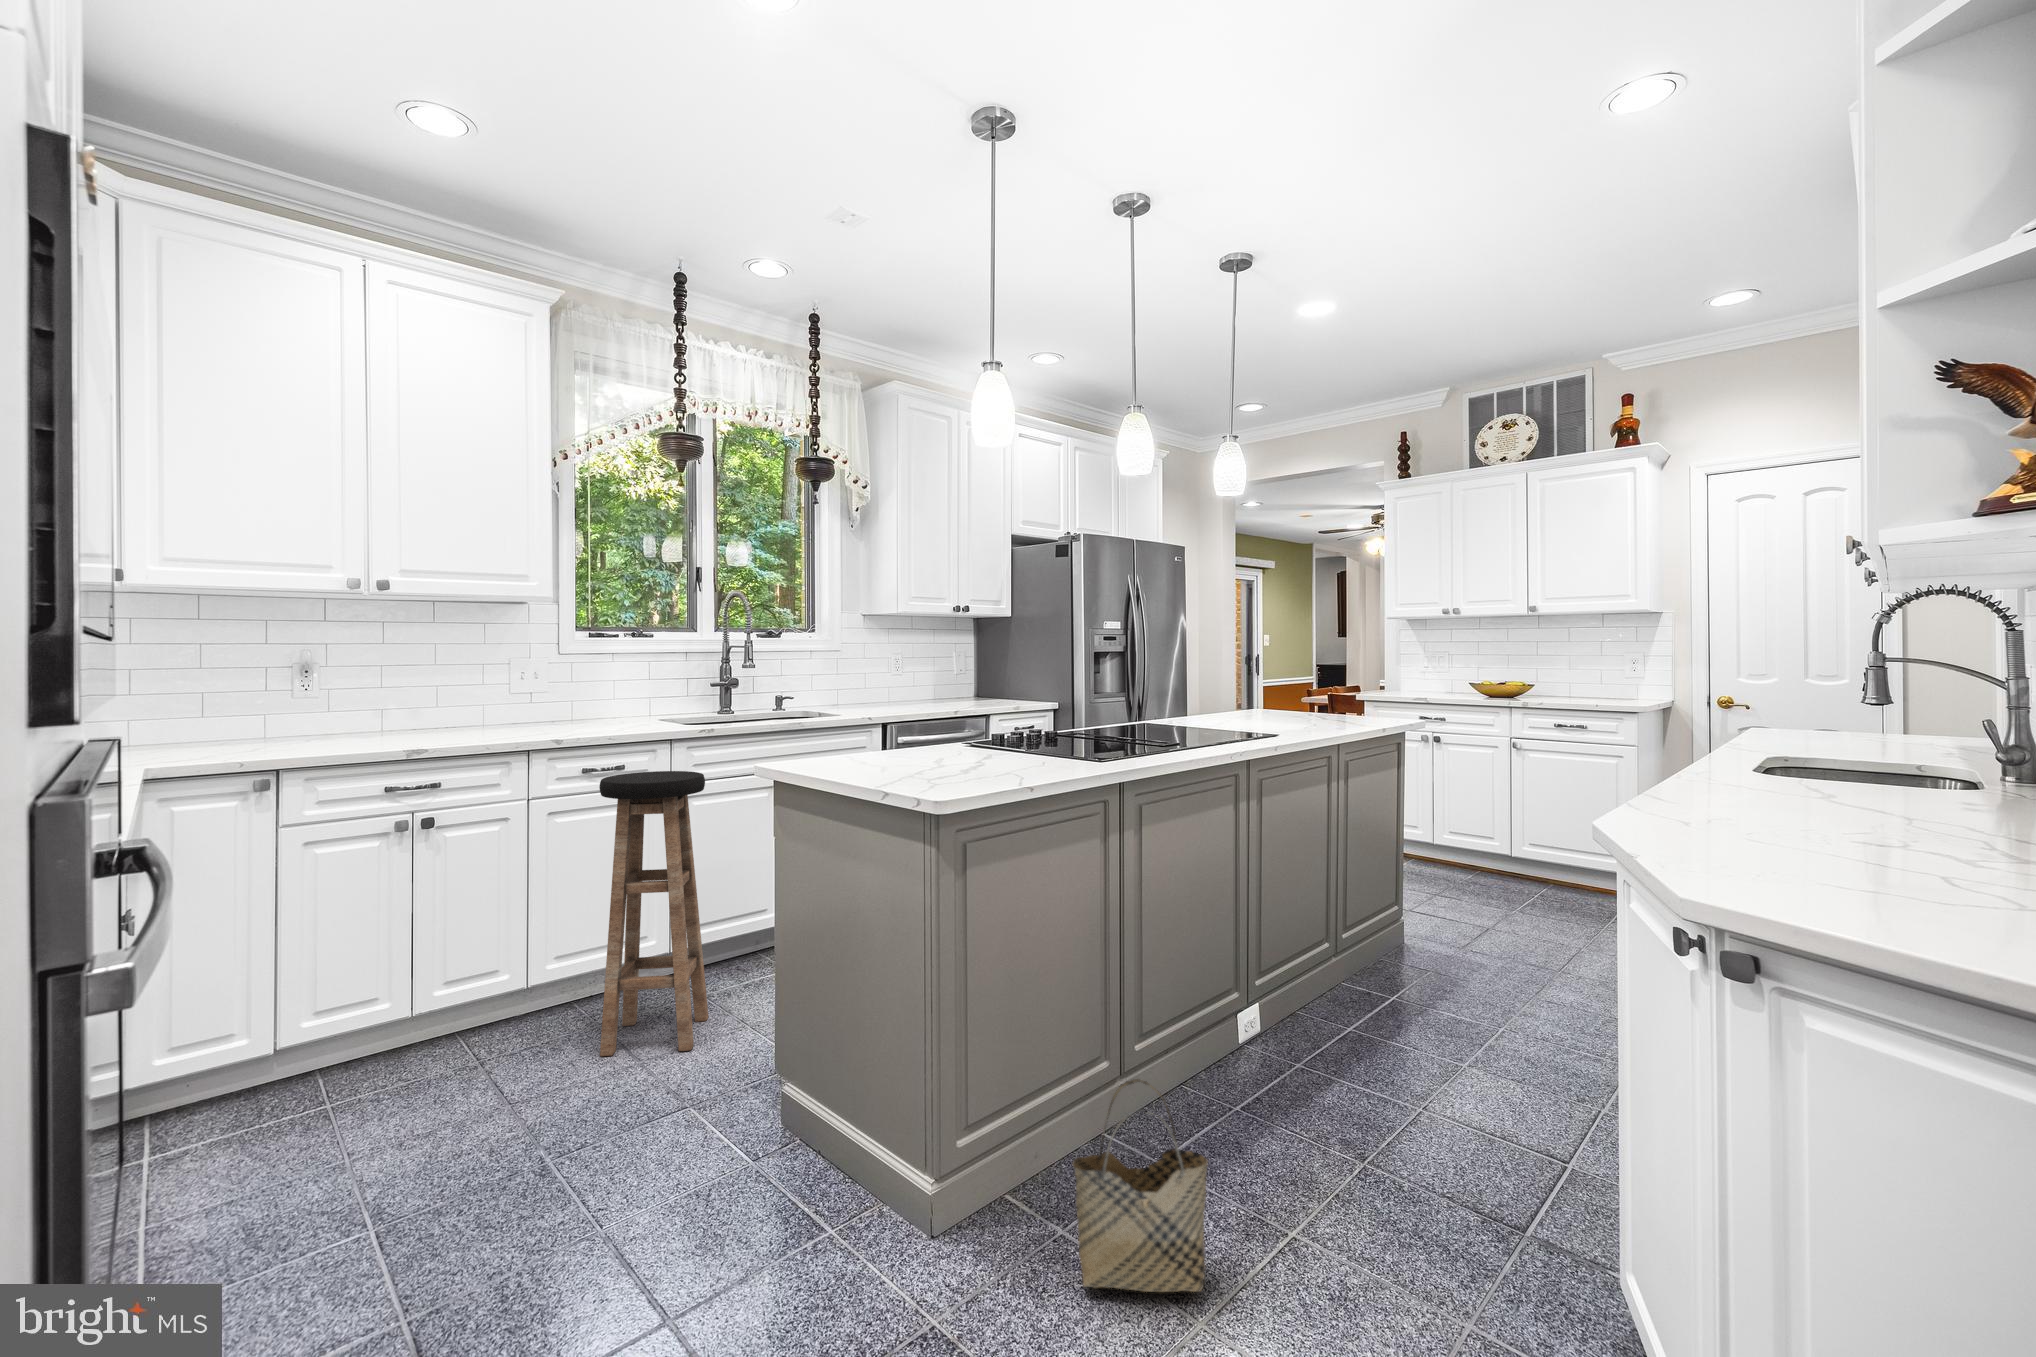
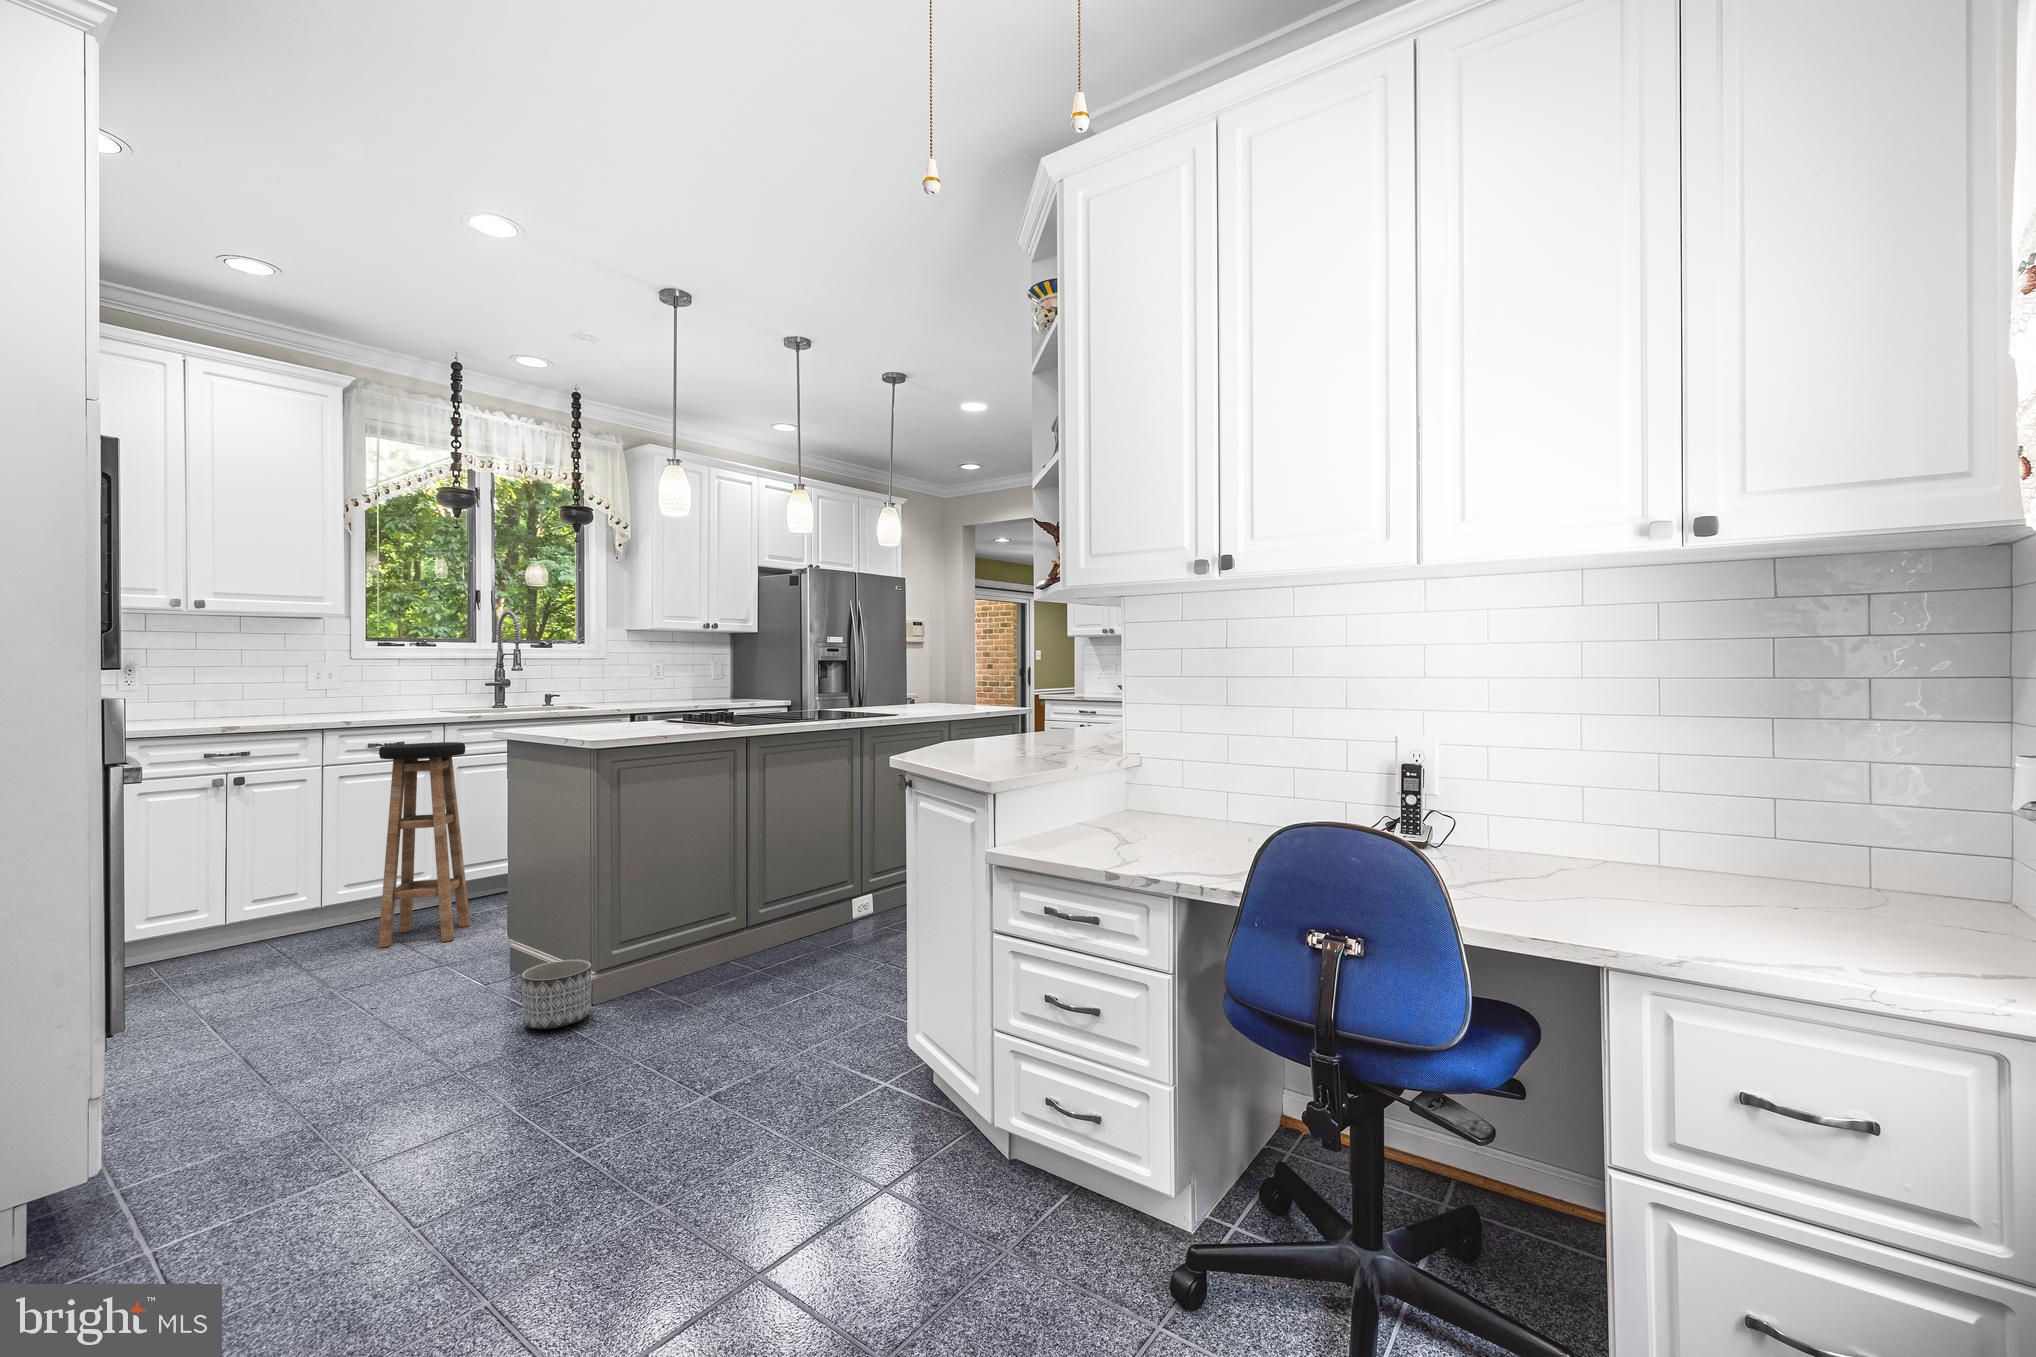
woven basket: present [1072,1079,1208,1292] -> none [669,898,754,1014]
planter: none [842,1166,946,1307] -> present [522,960,591,1029]

